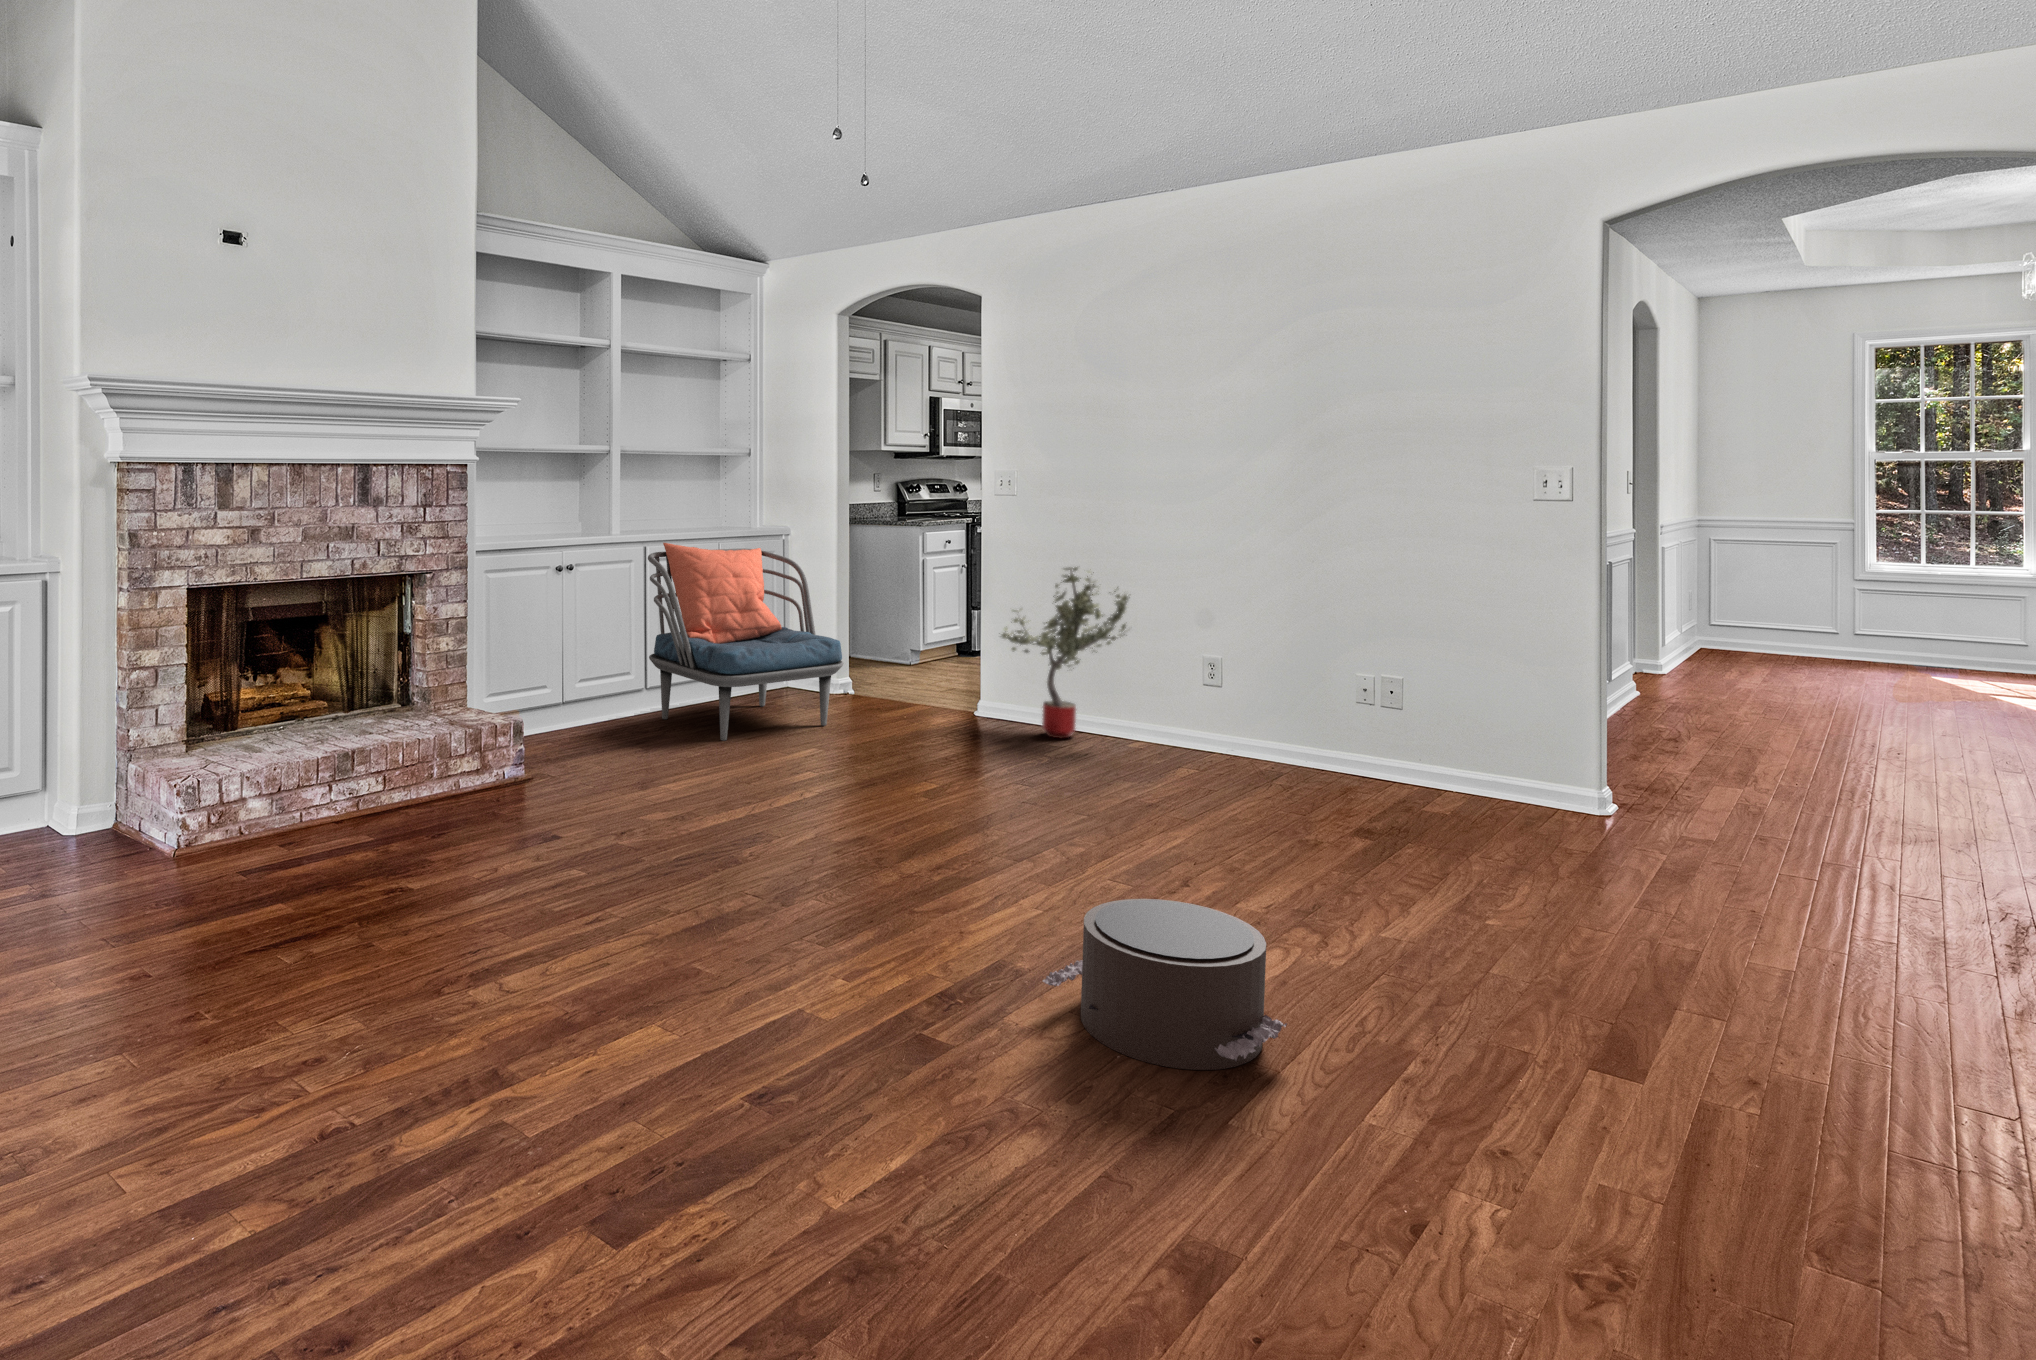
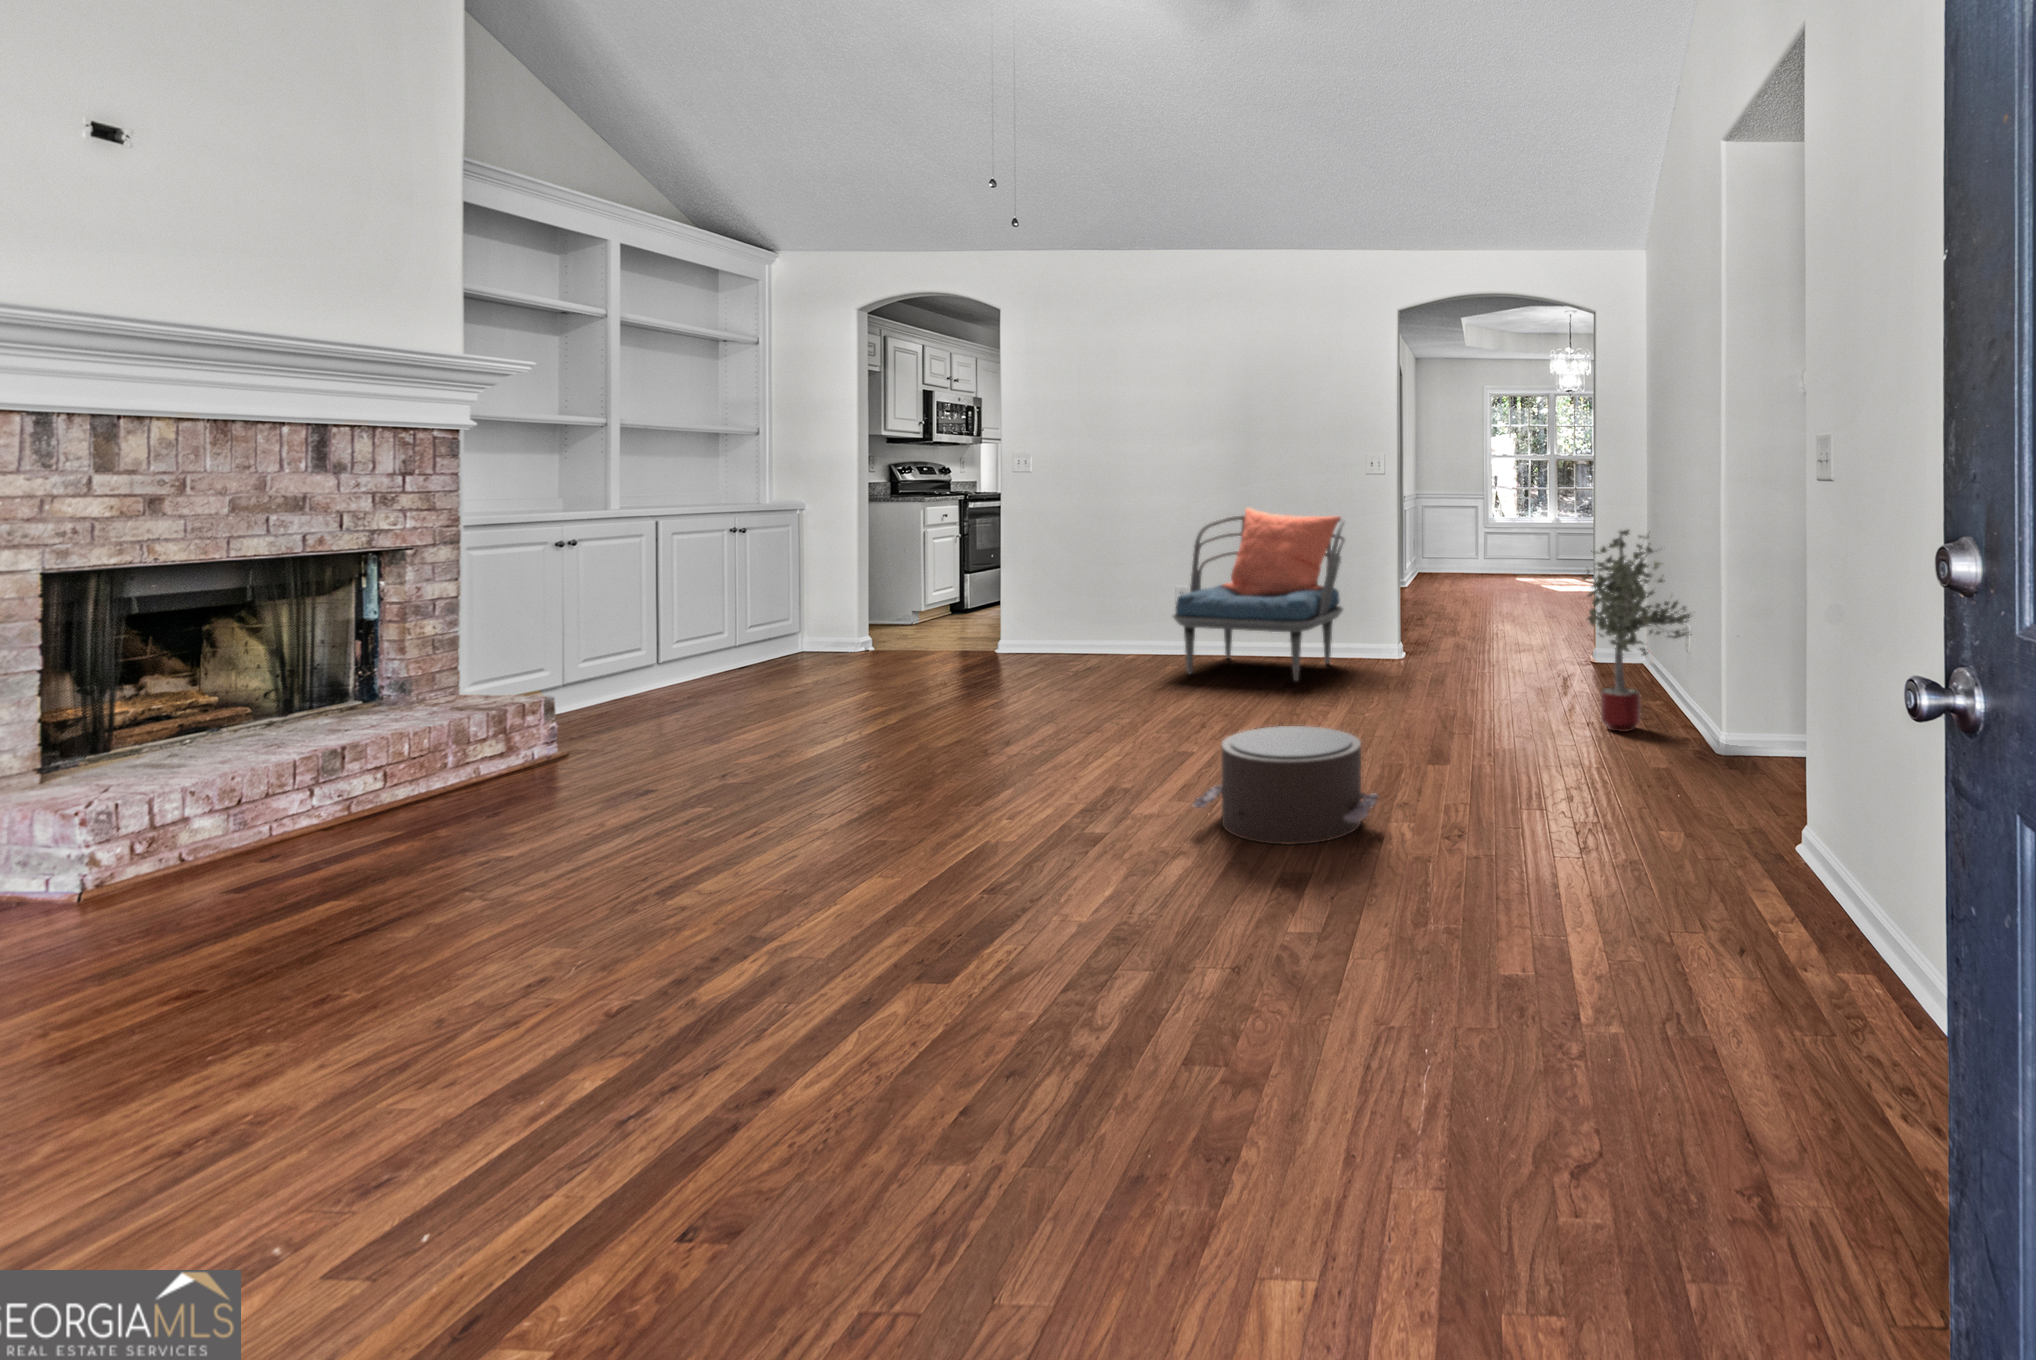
armchair: present [648,543,844,741] -> present [1173,508,1345,681]
potted tree: present [1001,567,1130,738] -> present [1583,530,1692,732]

